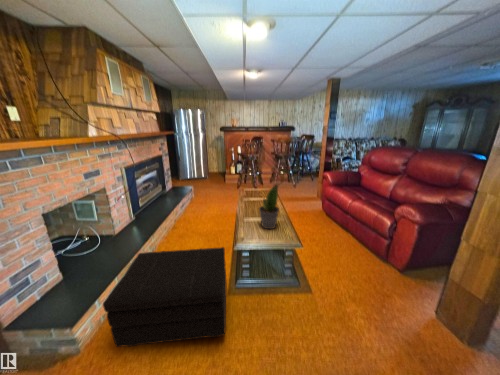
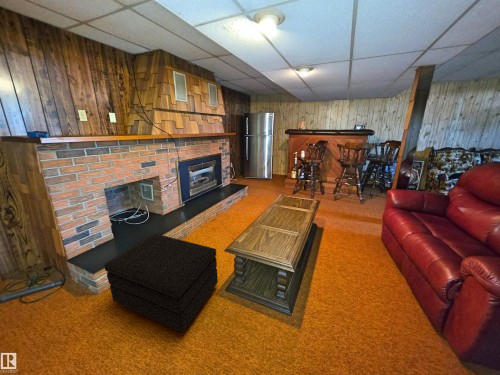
potted plant: present [259,185,279,229] -> none [261,195,285,244]

